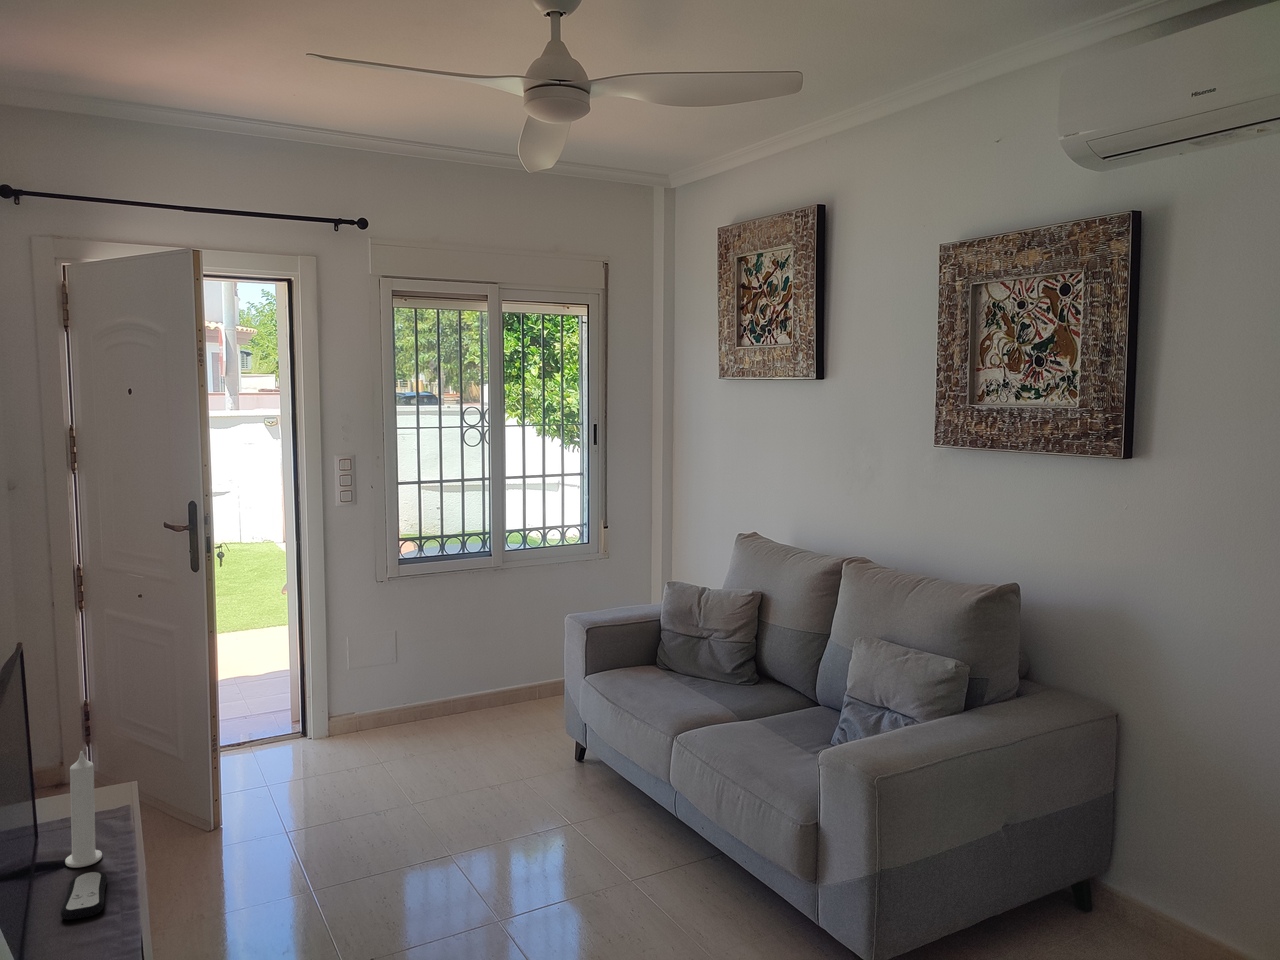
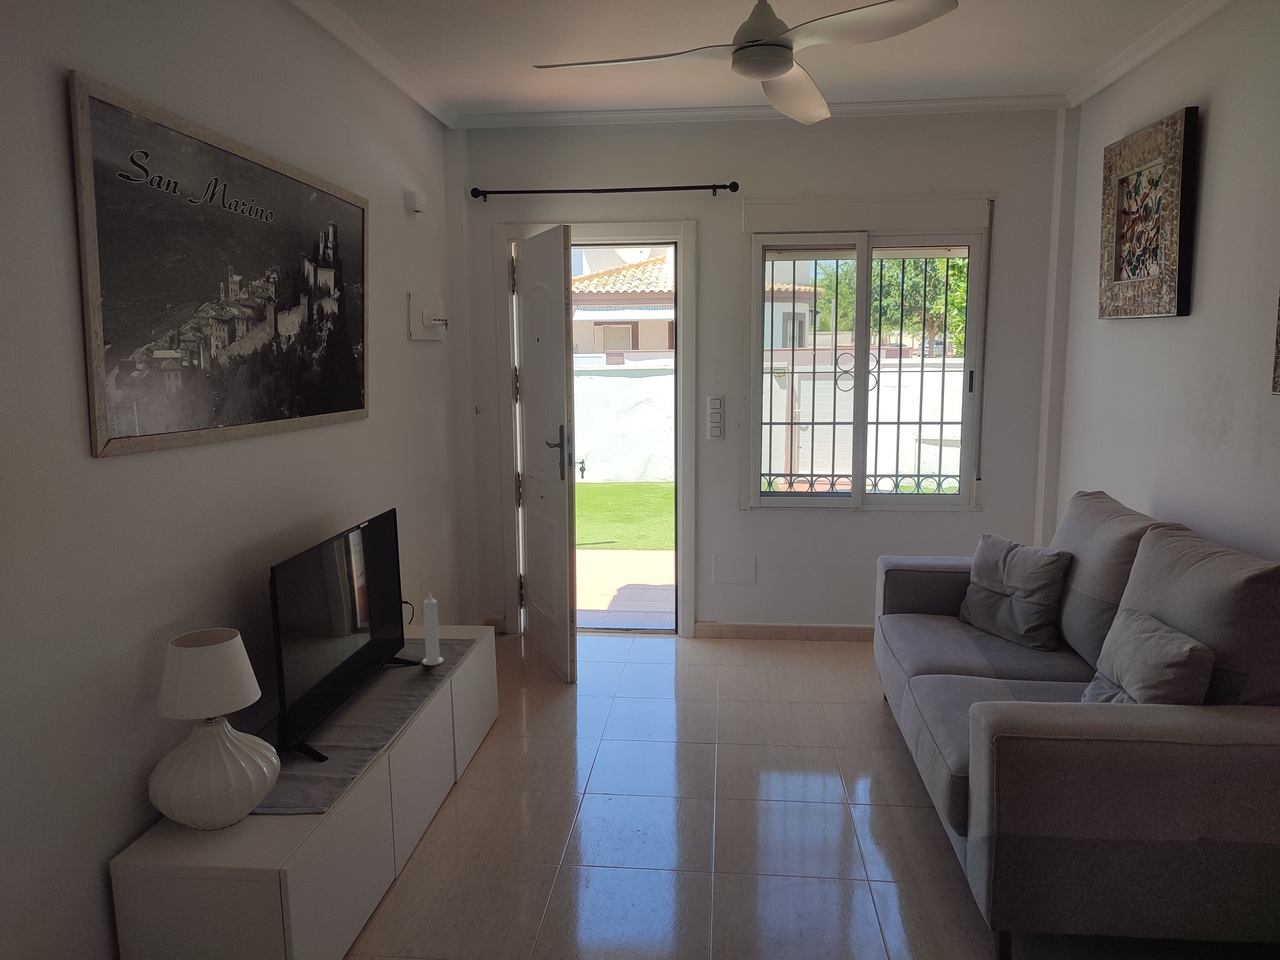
remote control: present [60,871,107,920] -> none [392,668,431,691]

